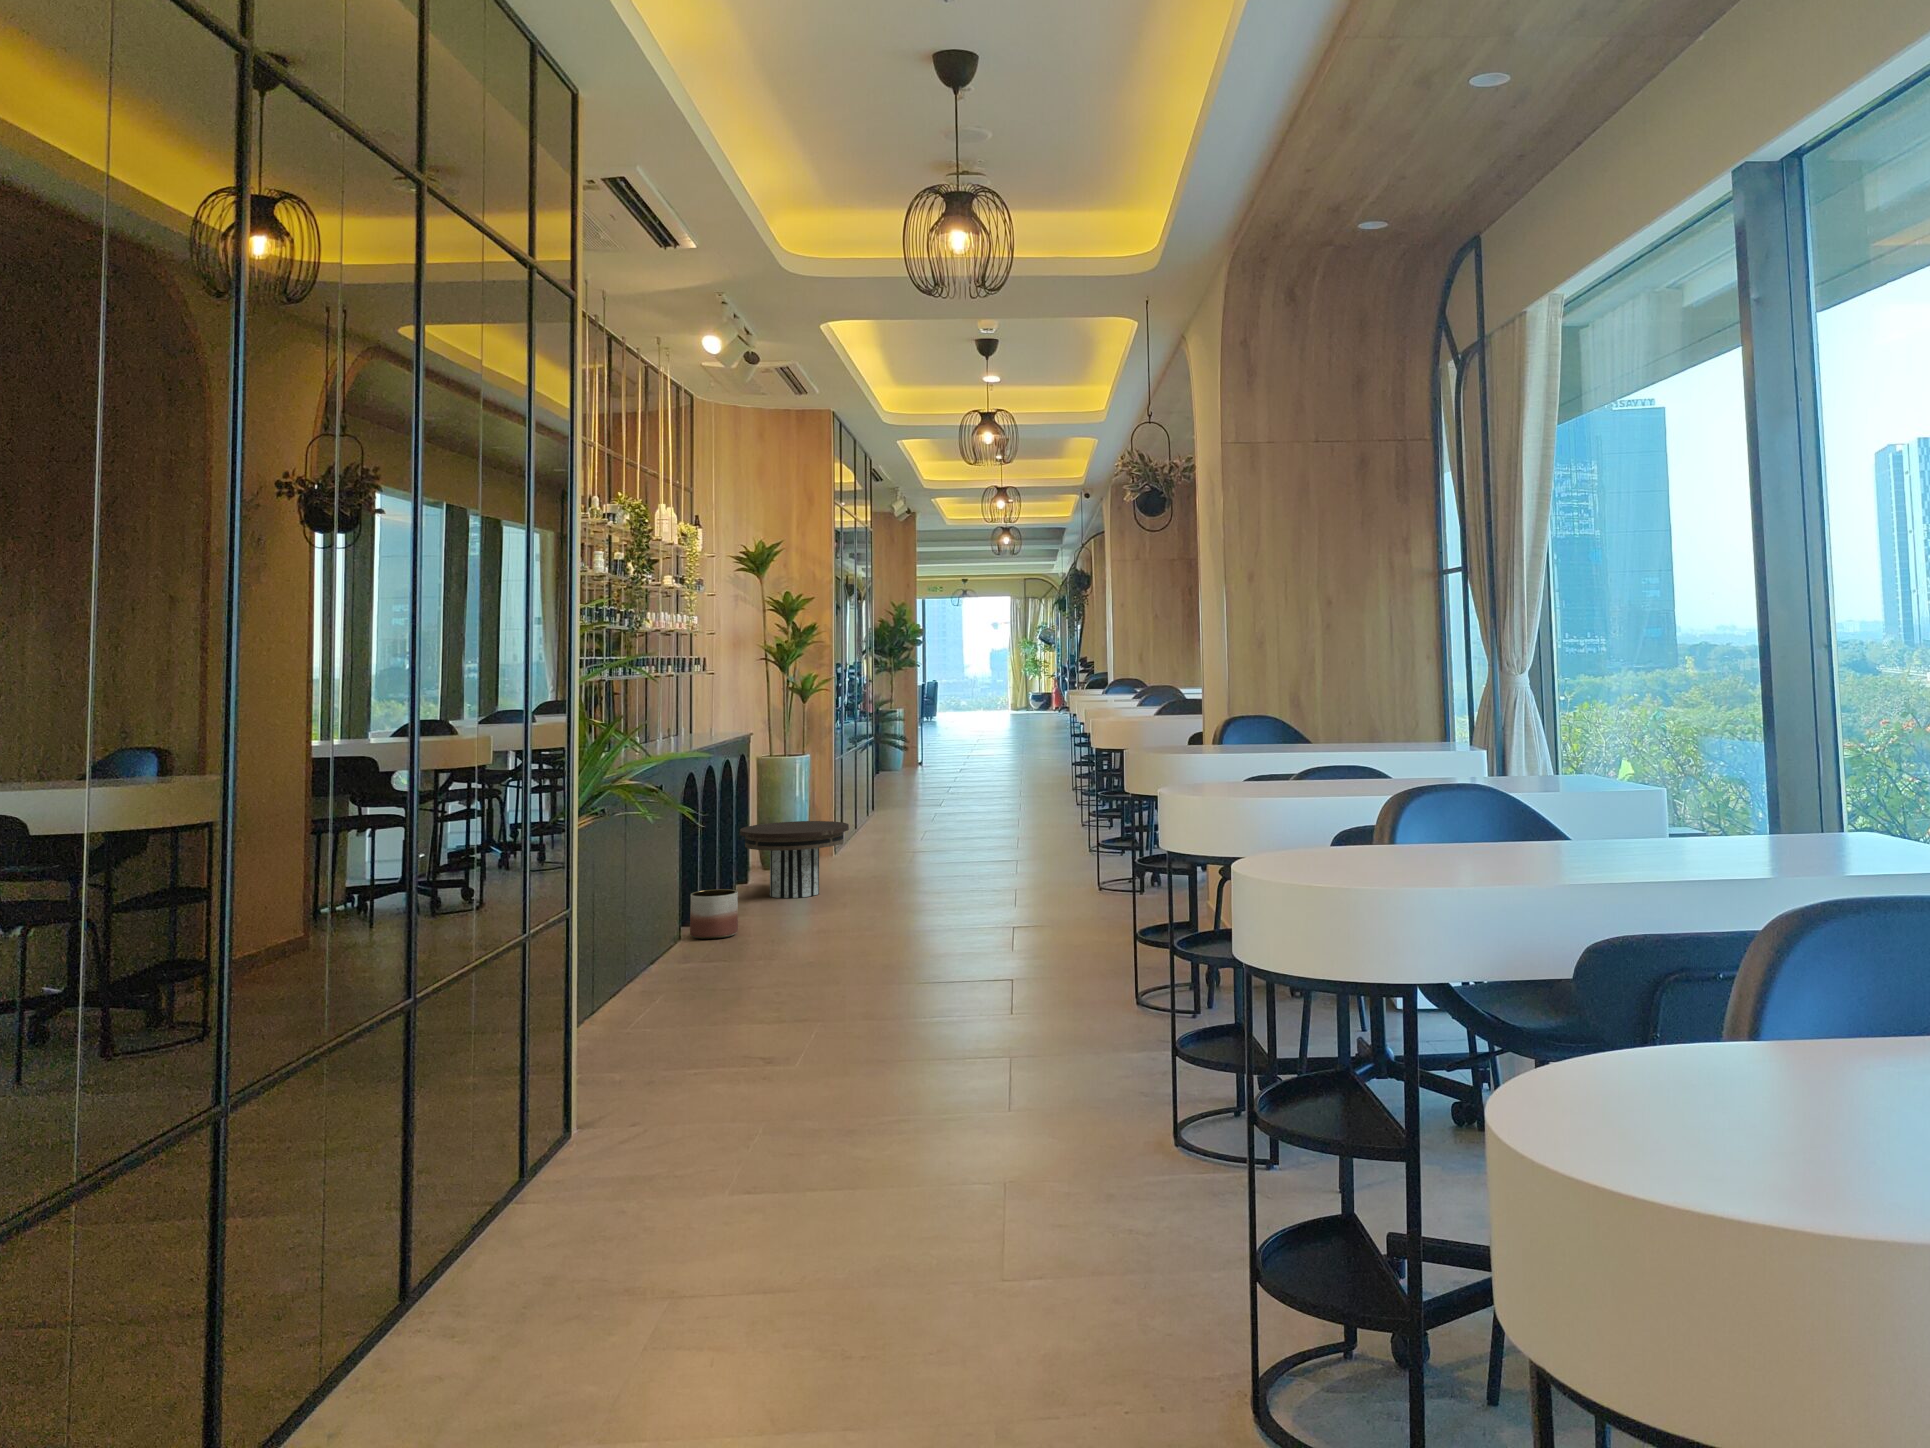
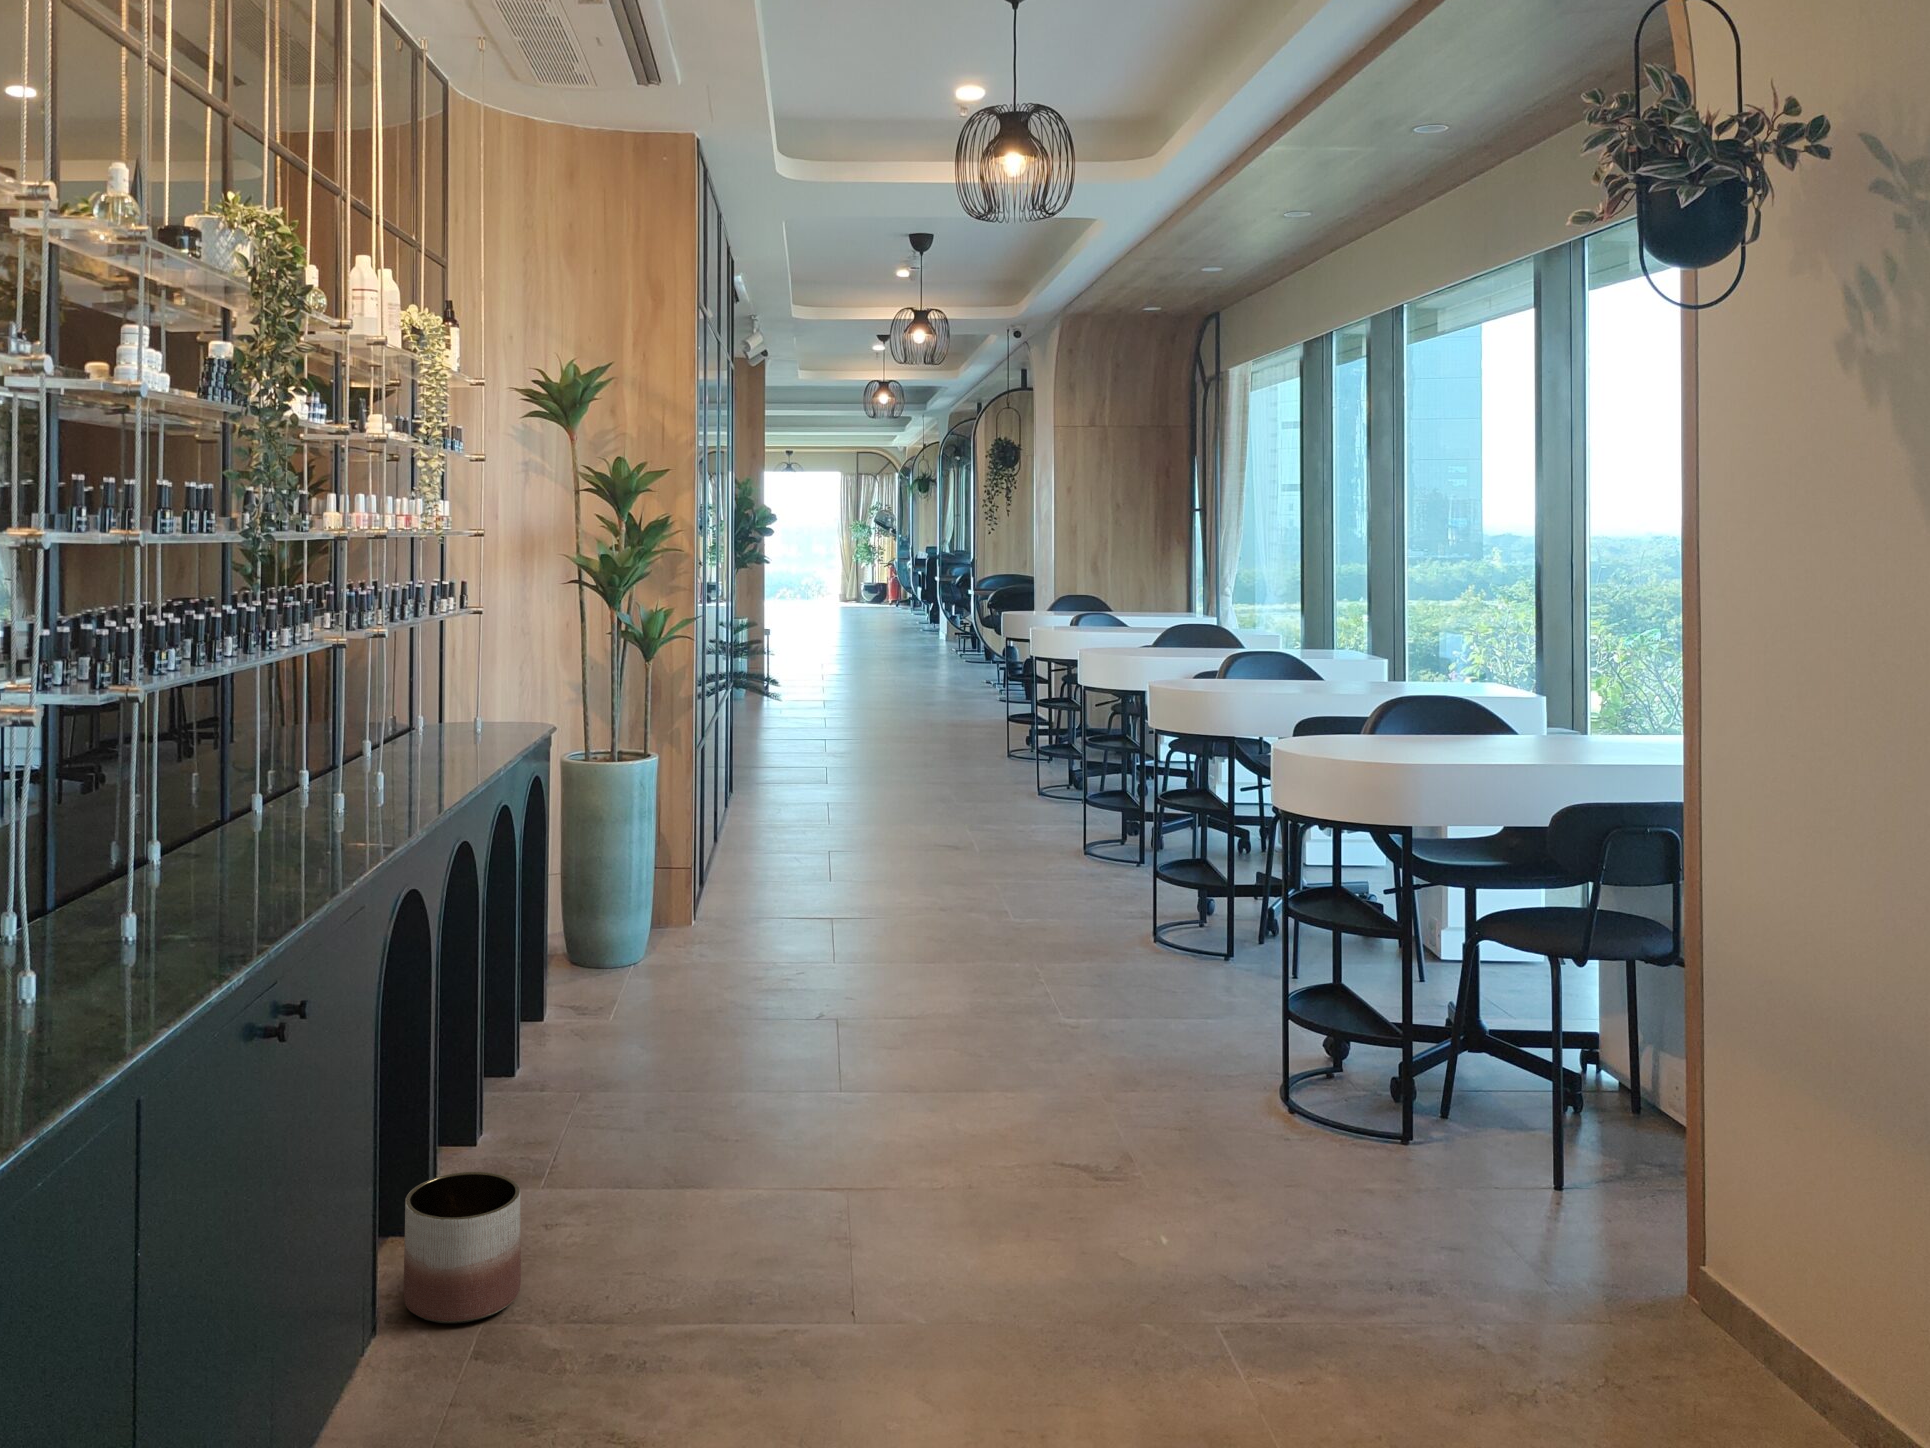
side table: present [740,821,849,898] -> none [529,911,750,1092]

